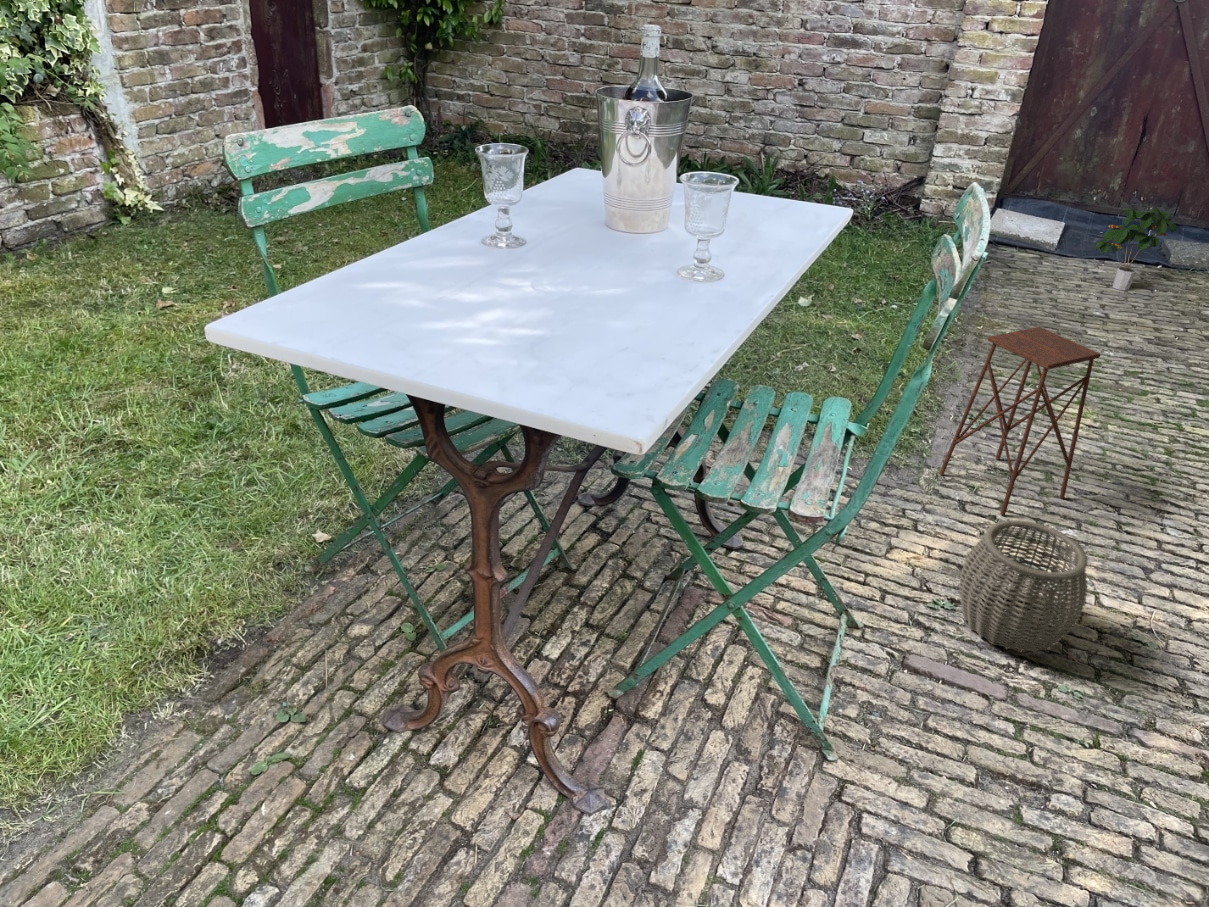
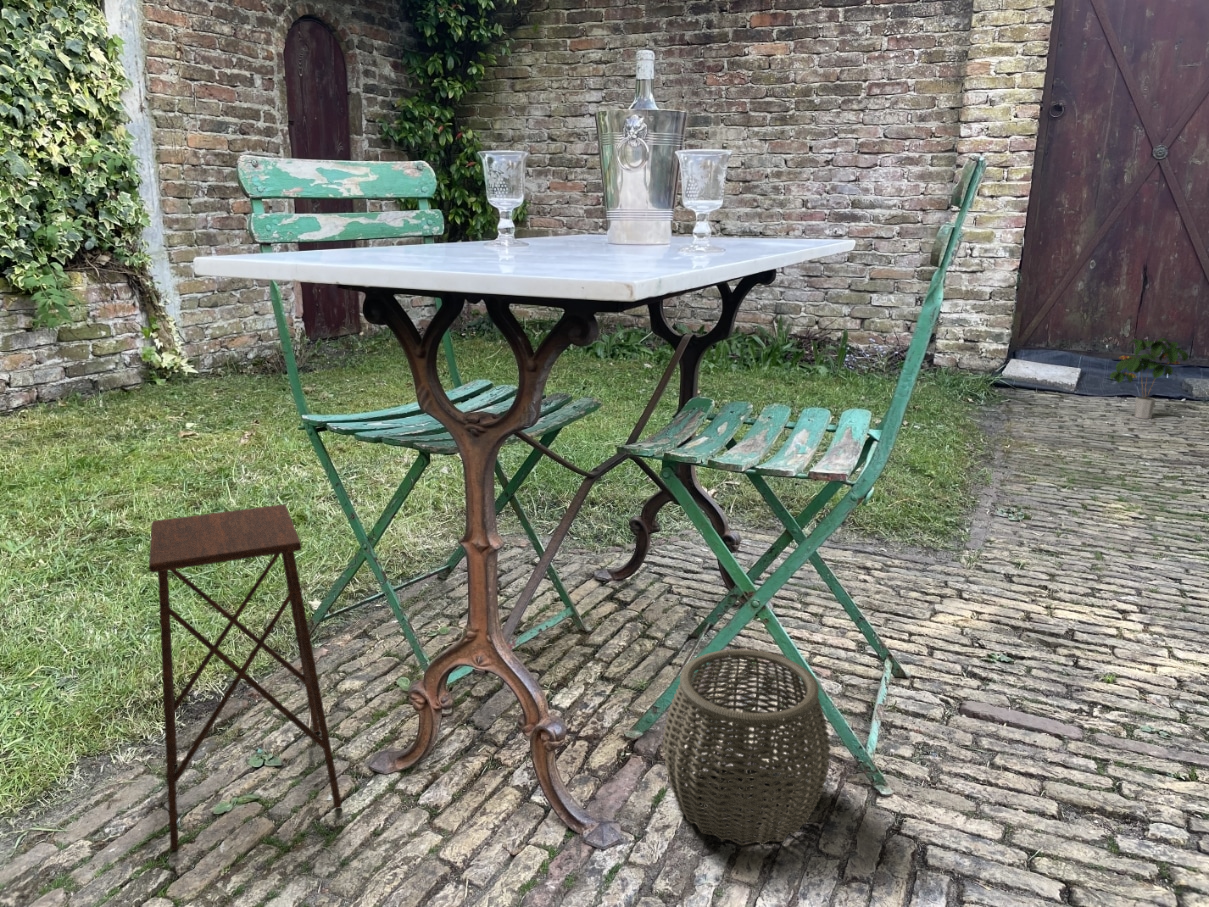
side table: present [939,327,1100,516] -> present [149,504,342,851]
woven basket: present [959,520,1087,653] -> present [662,649,831,846]

